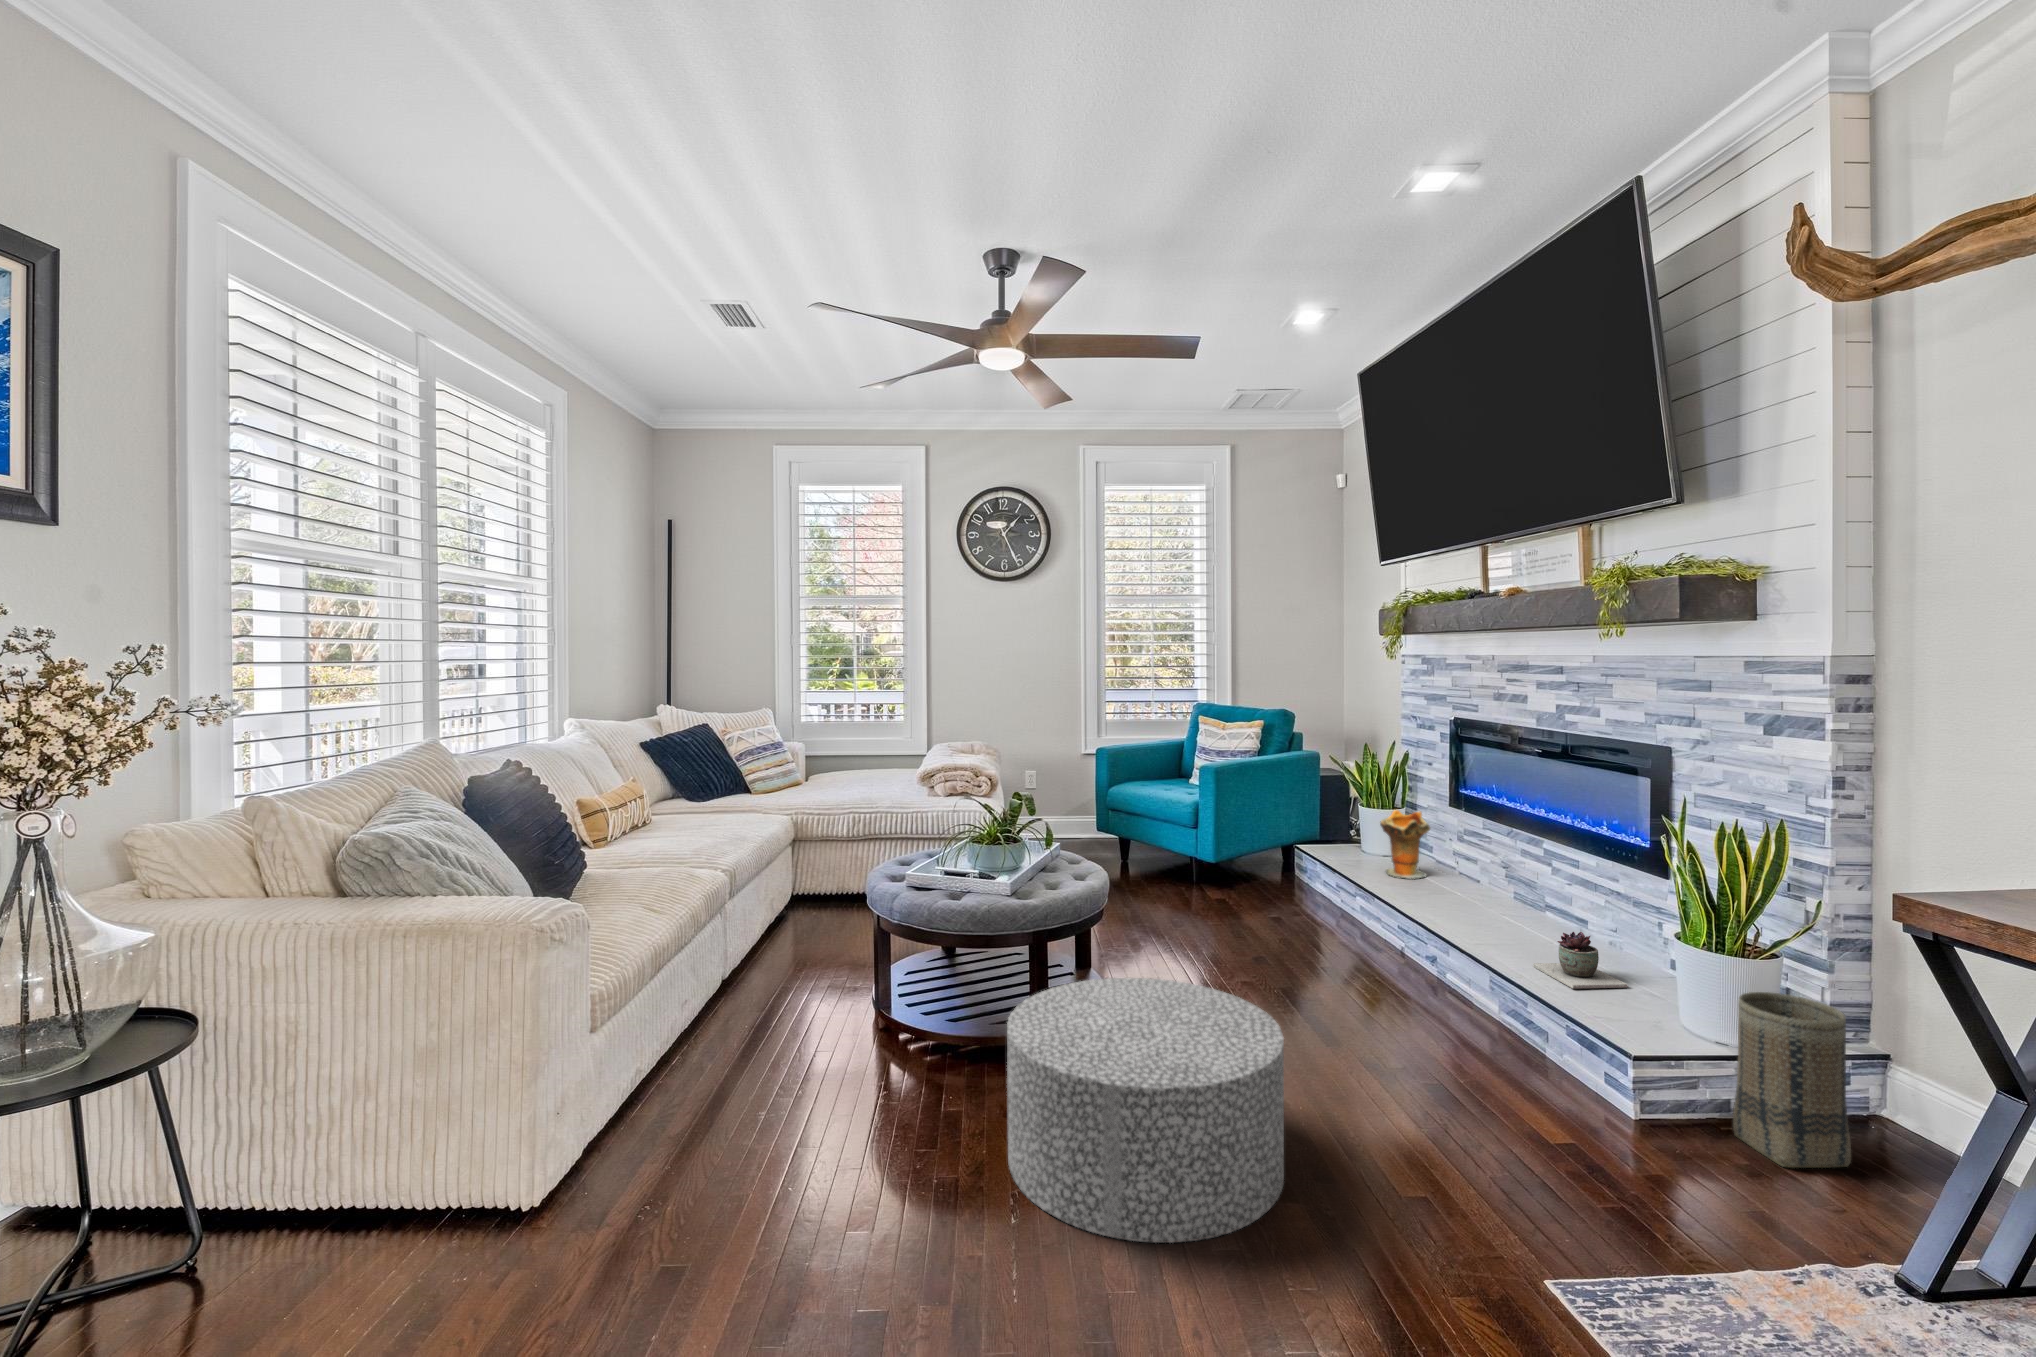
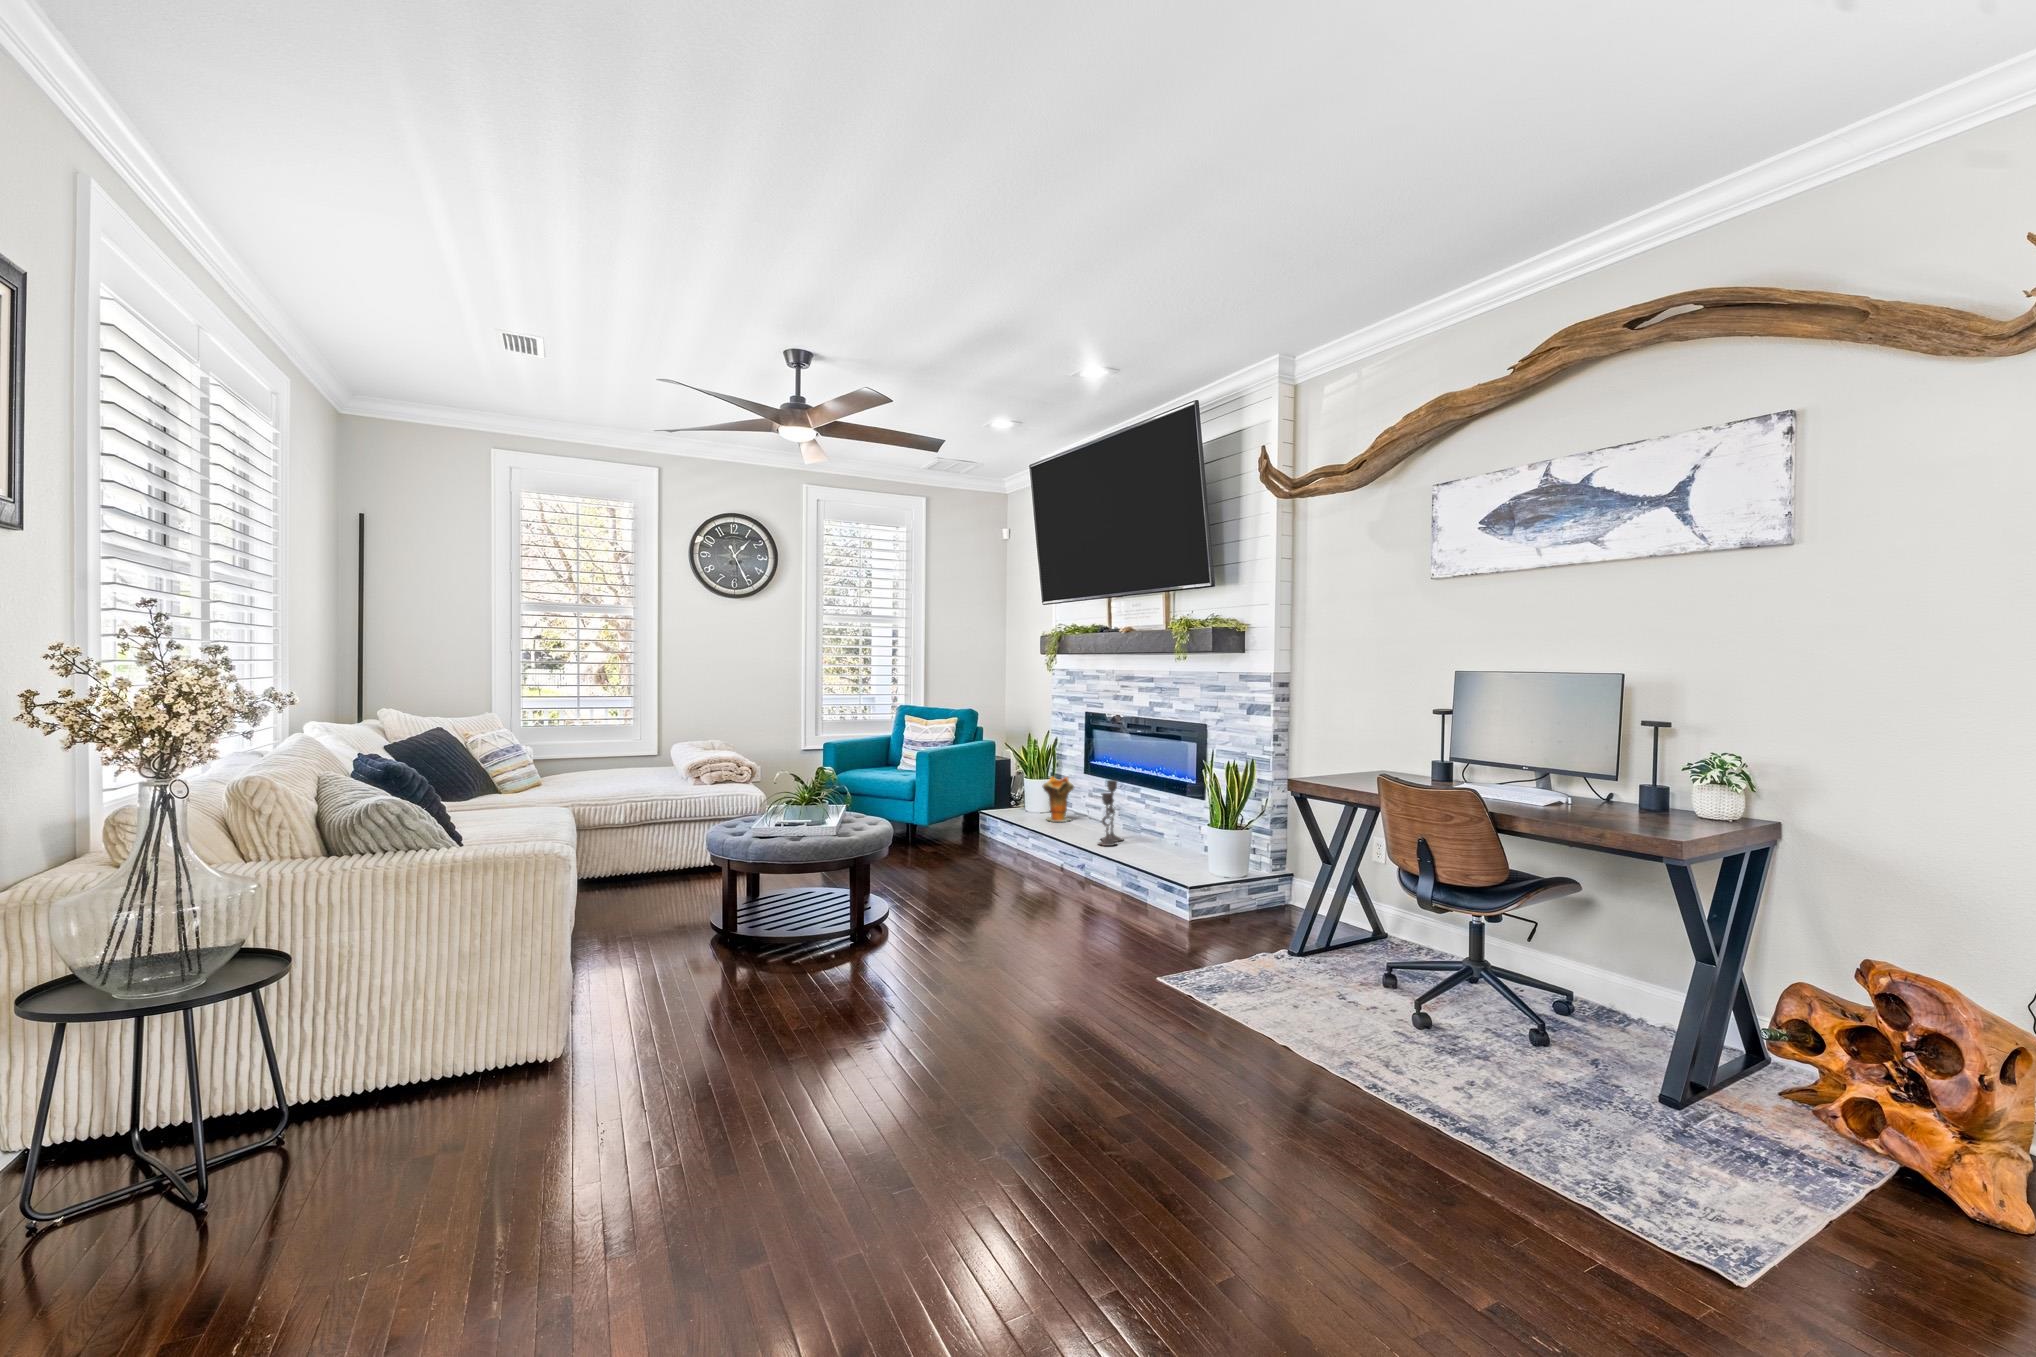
candlestick: none [1461,827,1510,935] -> present [1098,780,1123,846]
succulent plant: present [1533,932,1628,989] -> none [1138,833,1186,864]
ottoman: present [1007,978,1284,1243] -> none [865,870,1025,991]
basket: present [1733,992,1851,1168] -> none [1231,846,1278,929]

